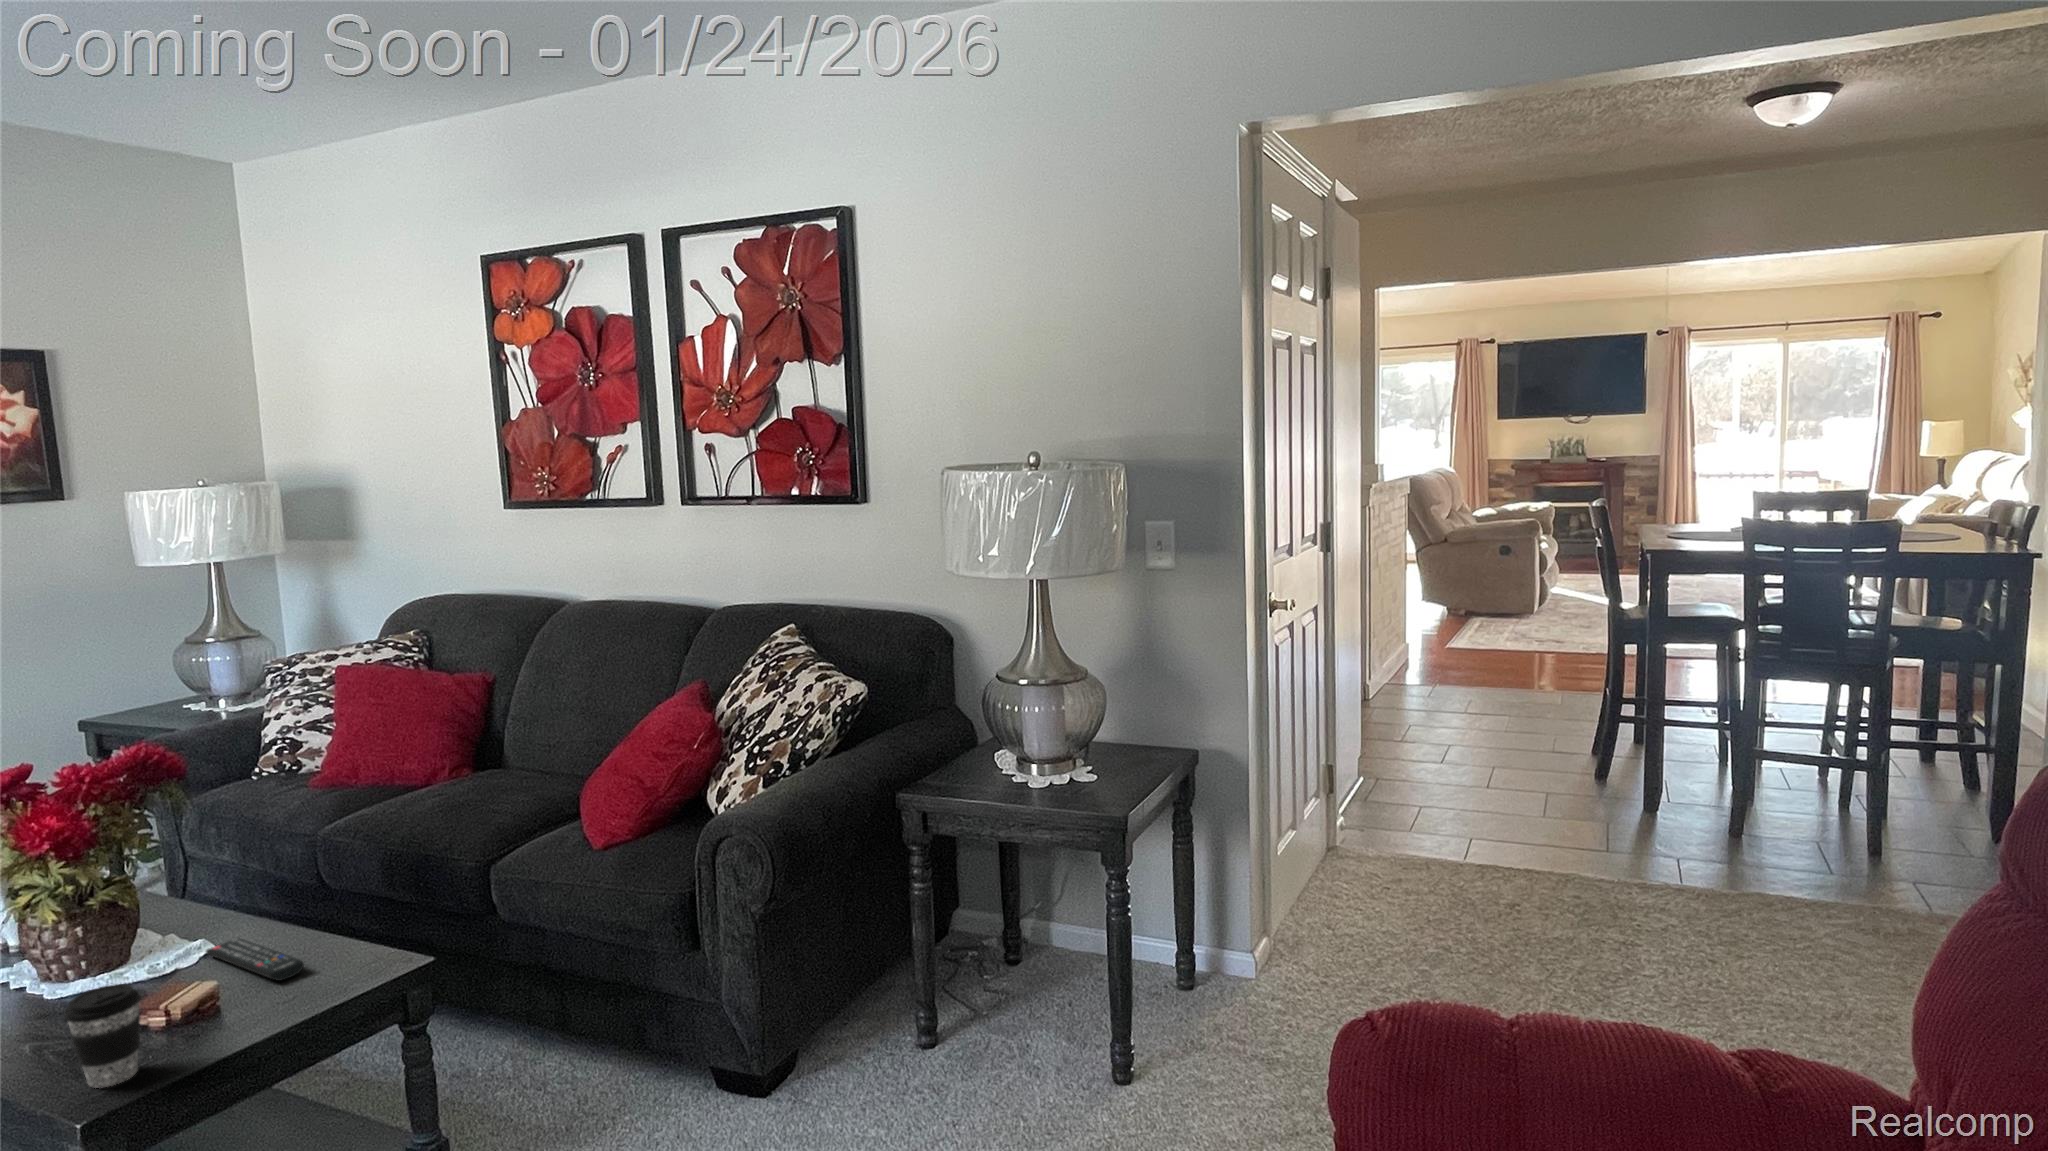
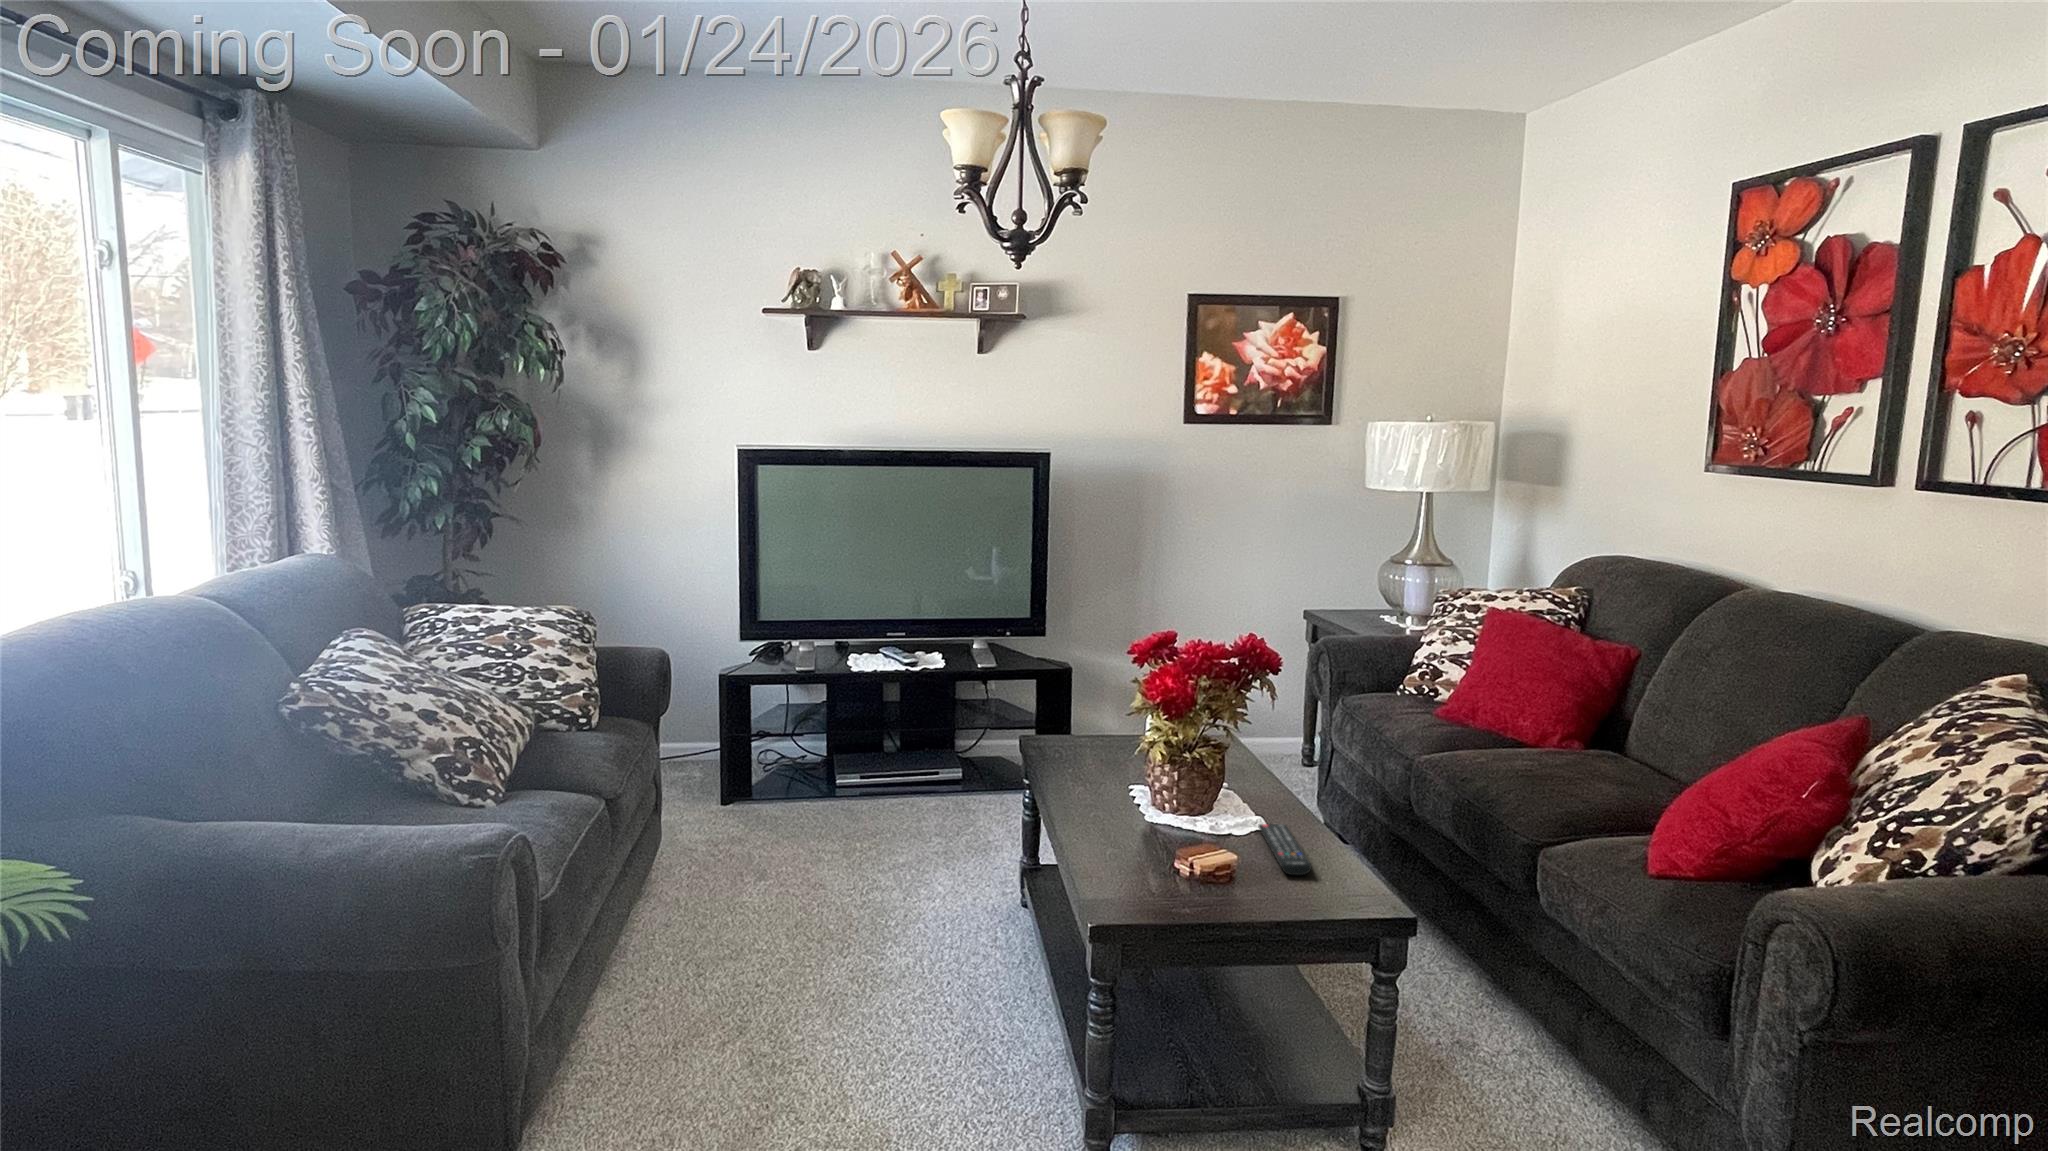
coffee cup: present [64,984,140,1088] -> none [1114,820,1165,903]

